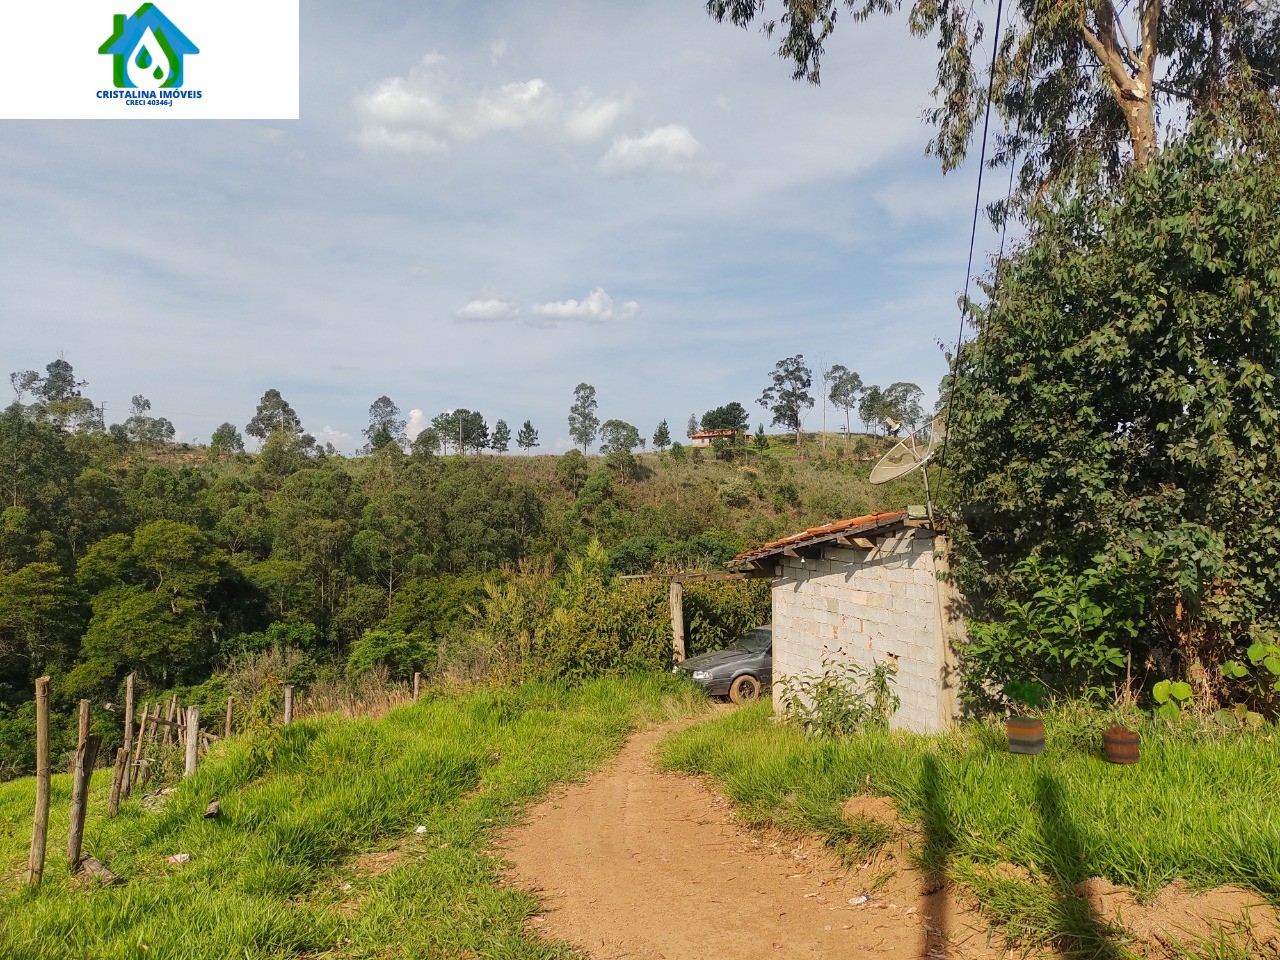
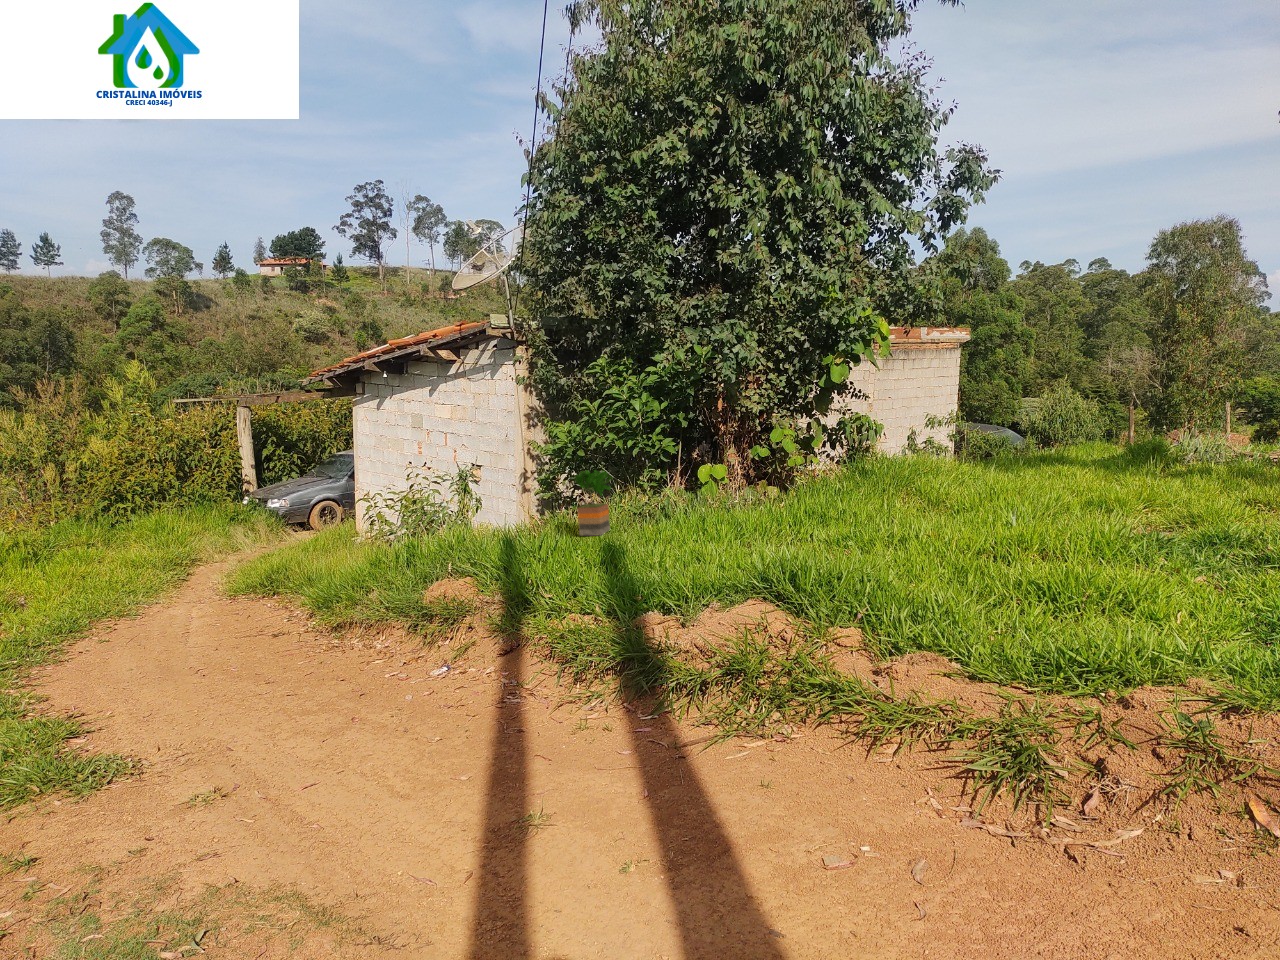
wooden bucket: present [1101,705,1140,764] -> none [654,483,683,532]

